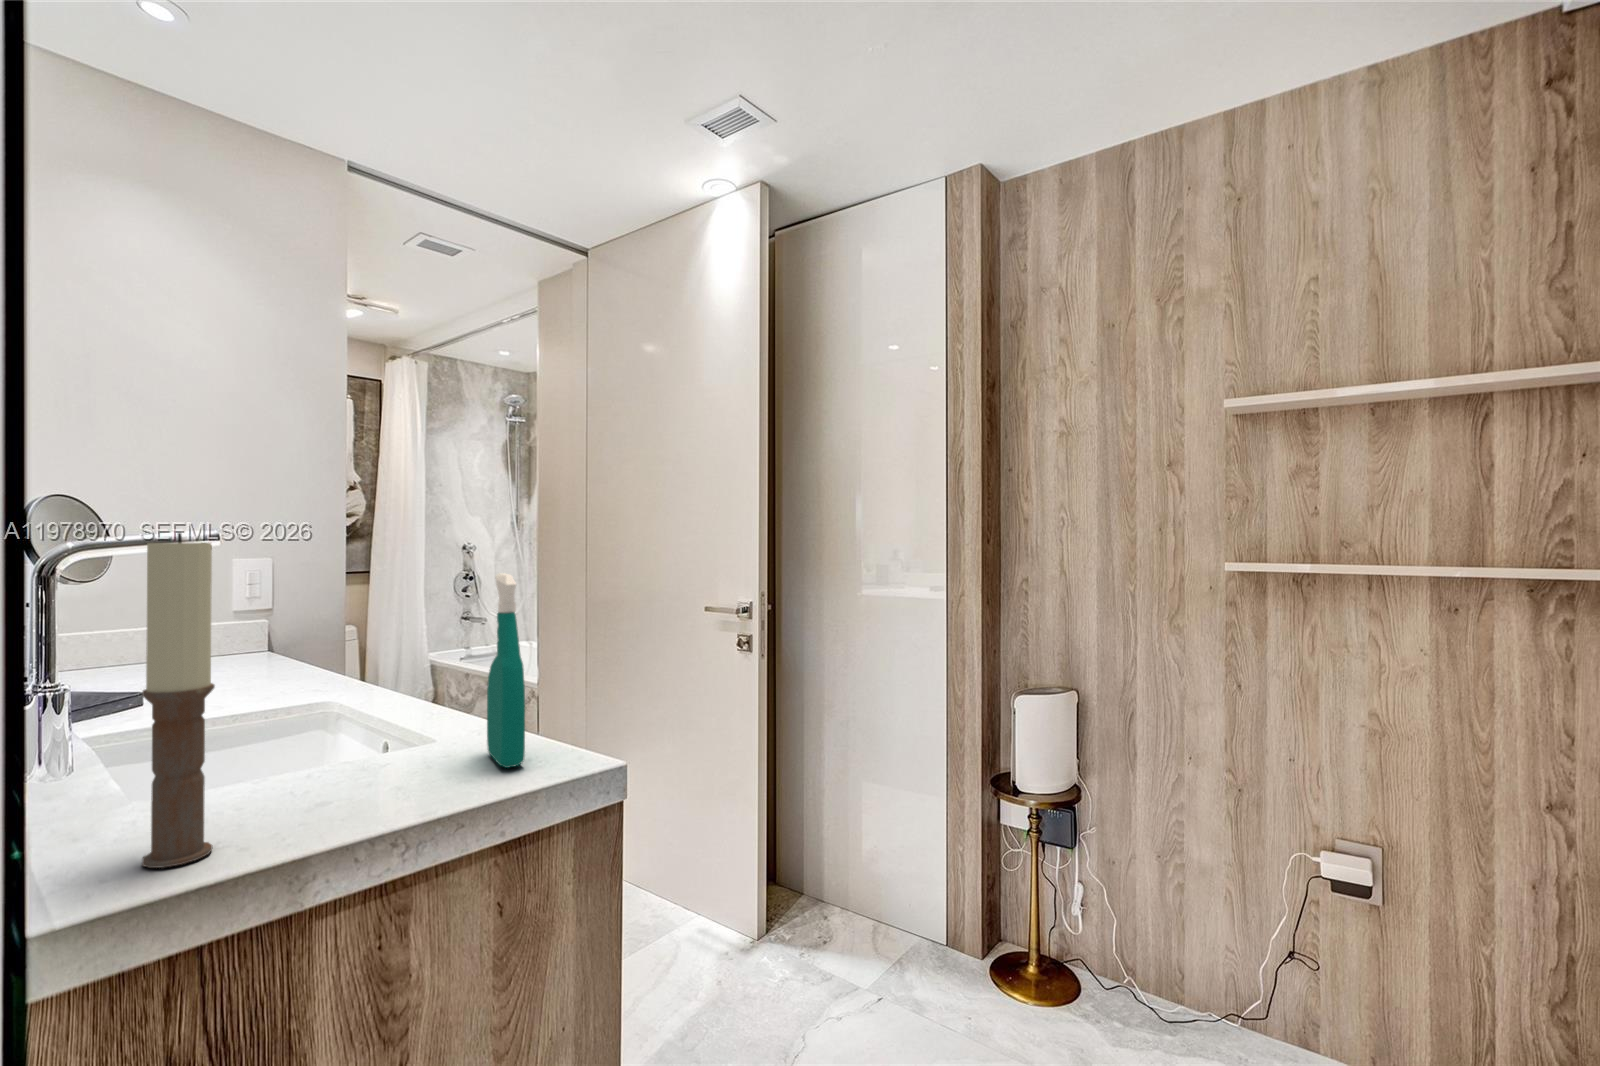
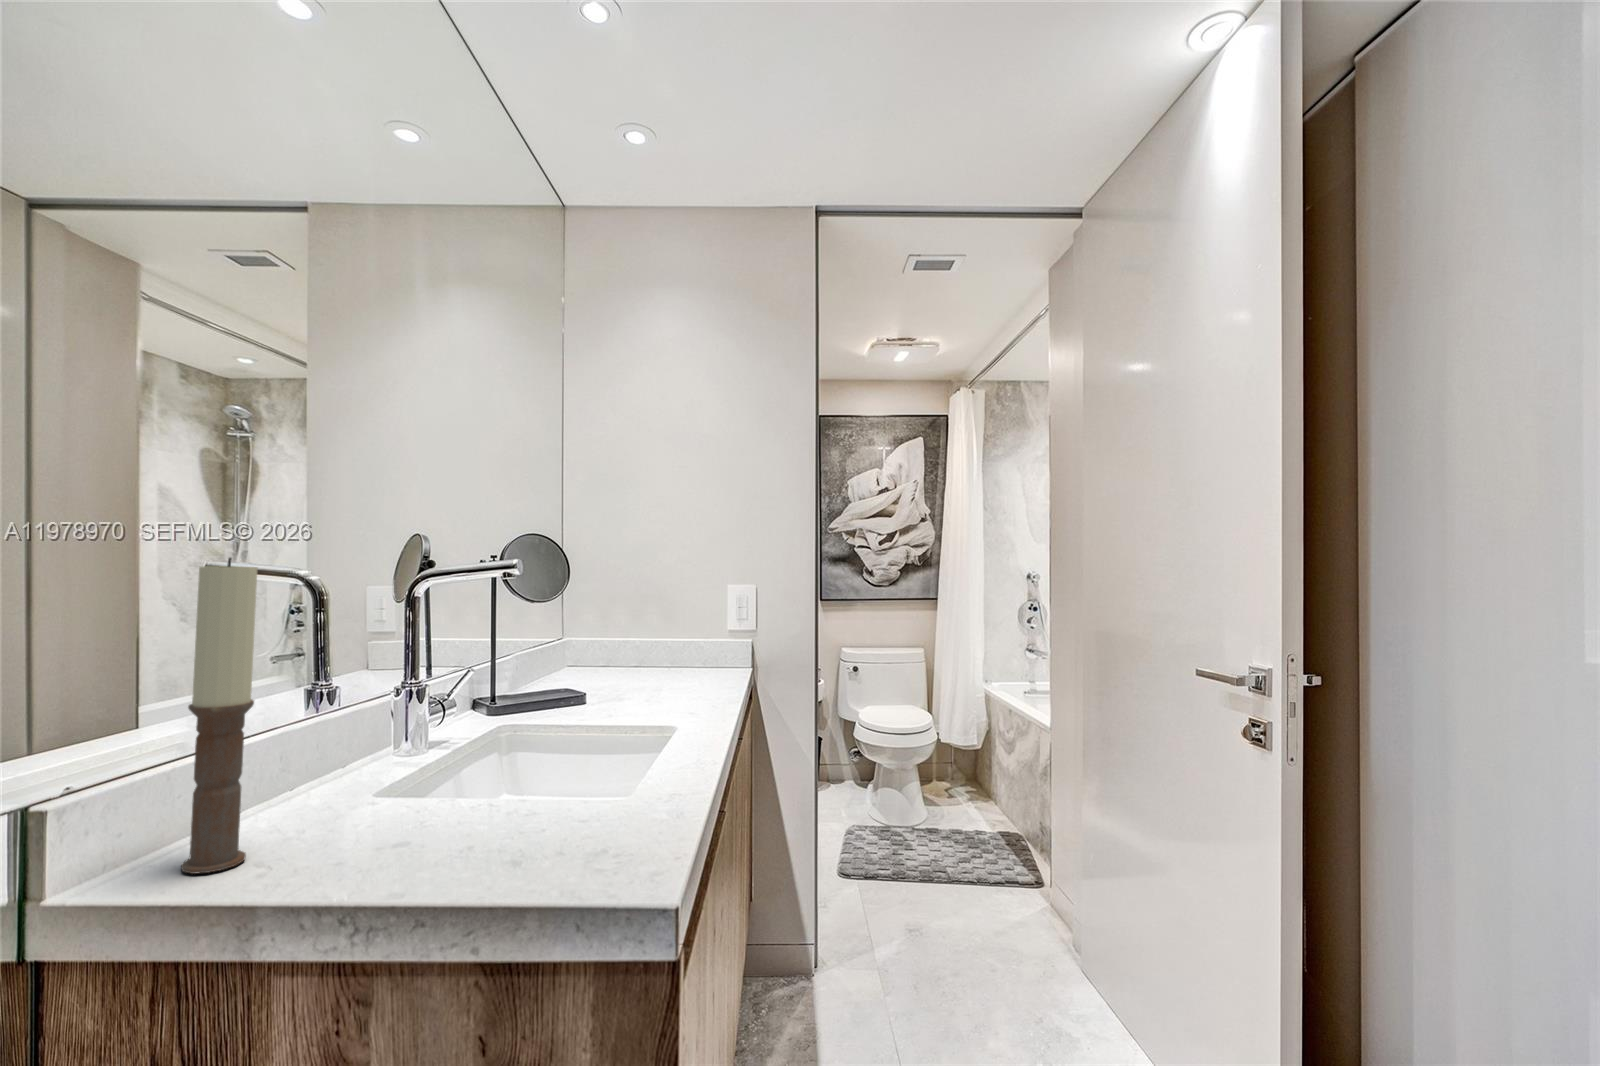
spray bottle: present [487,573,525,768] -> none [547,612,619,862]

